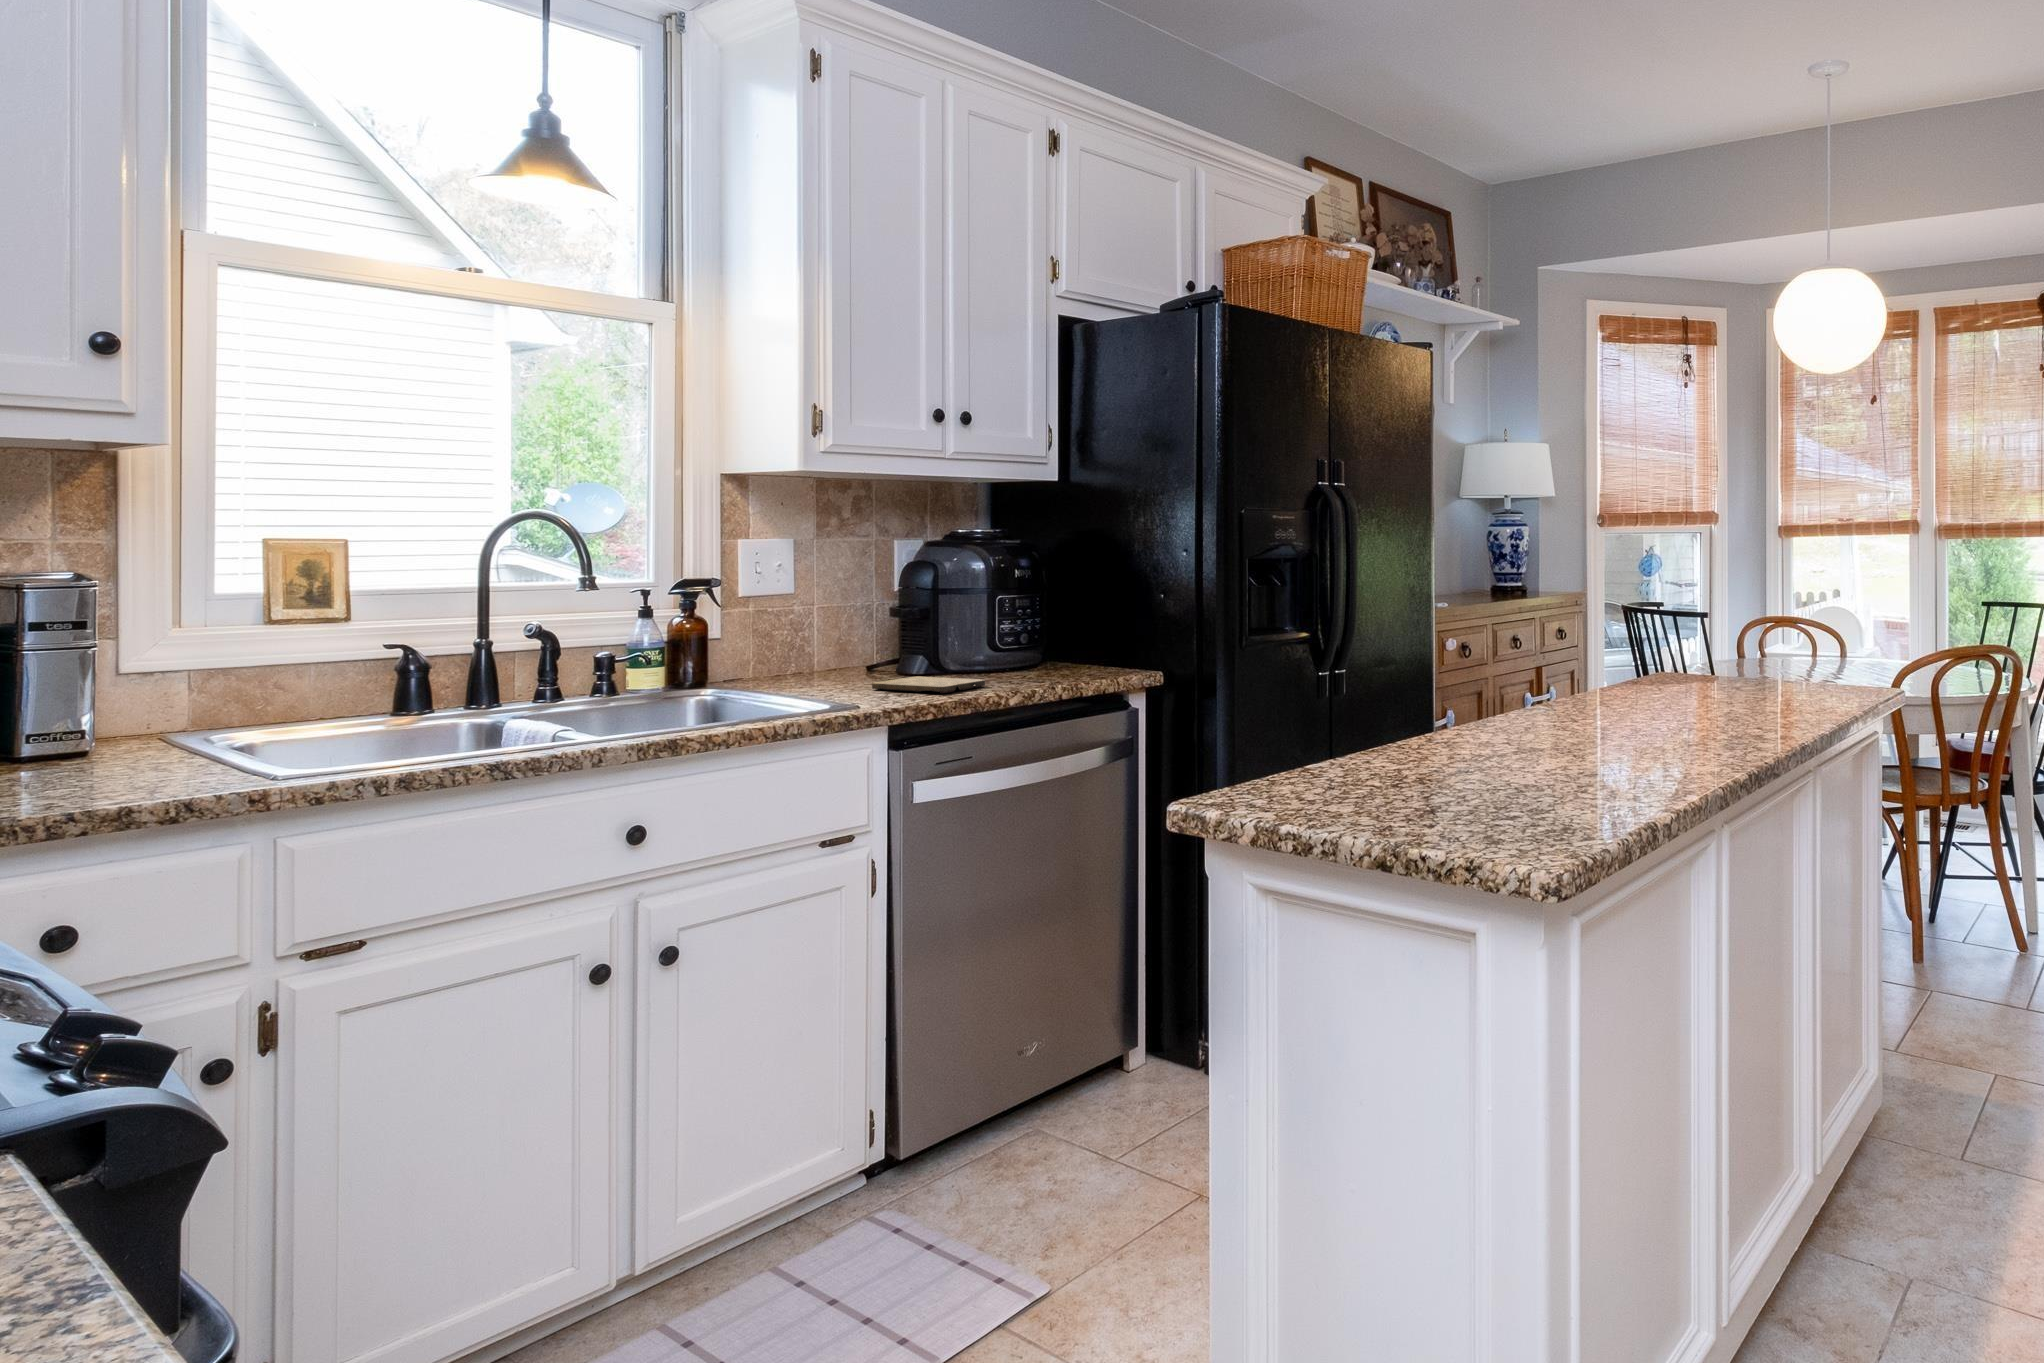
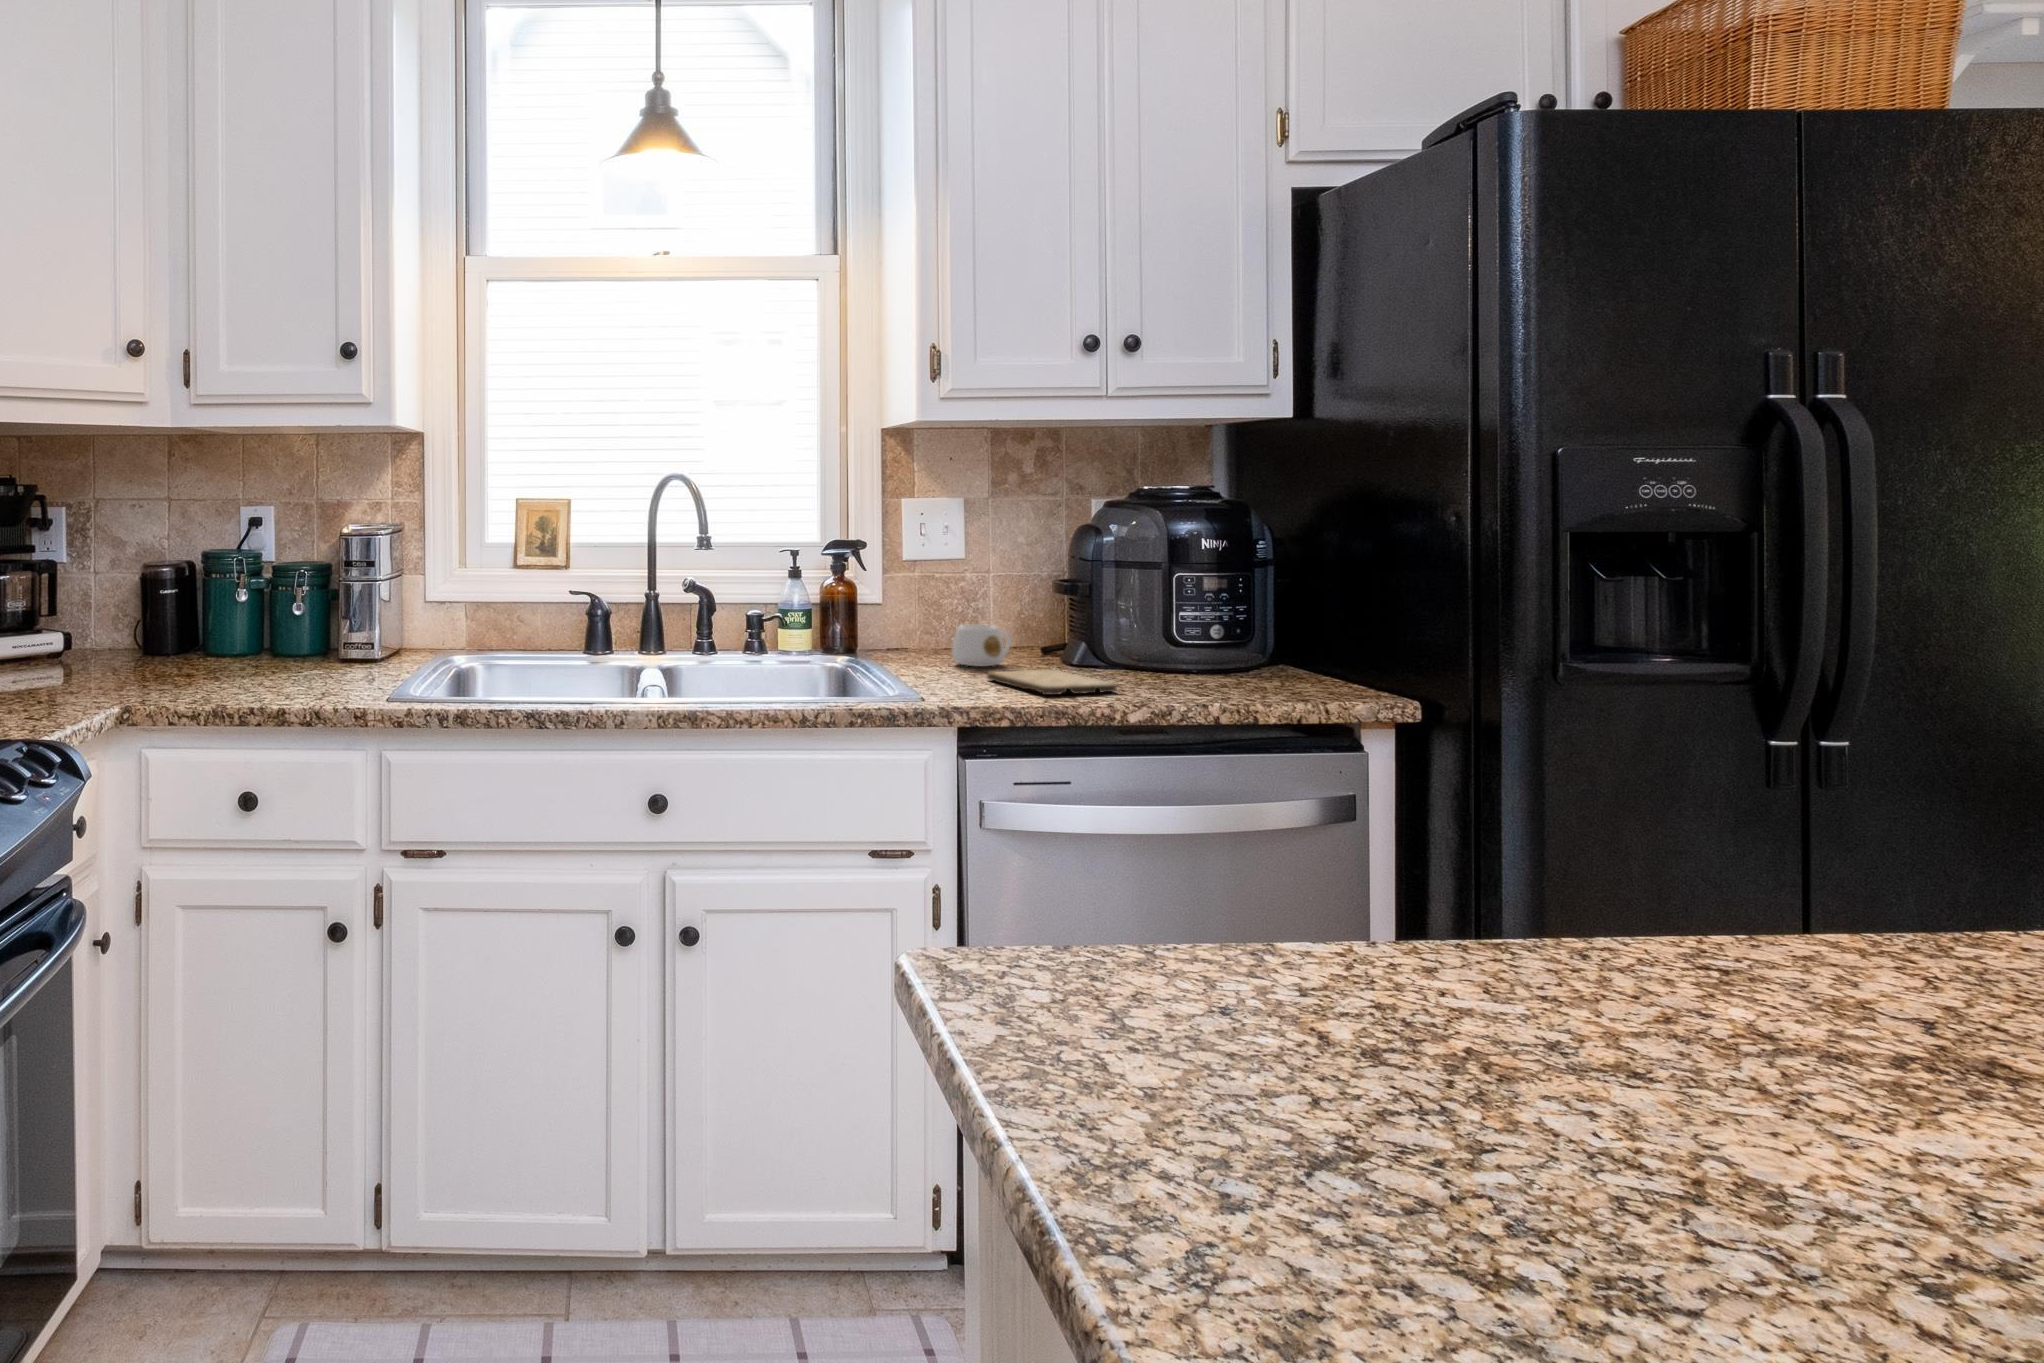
mug: none [814,647,861,682] -> present [952,624,1011,666]

